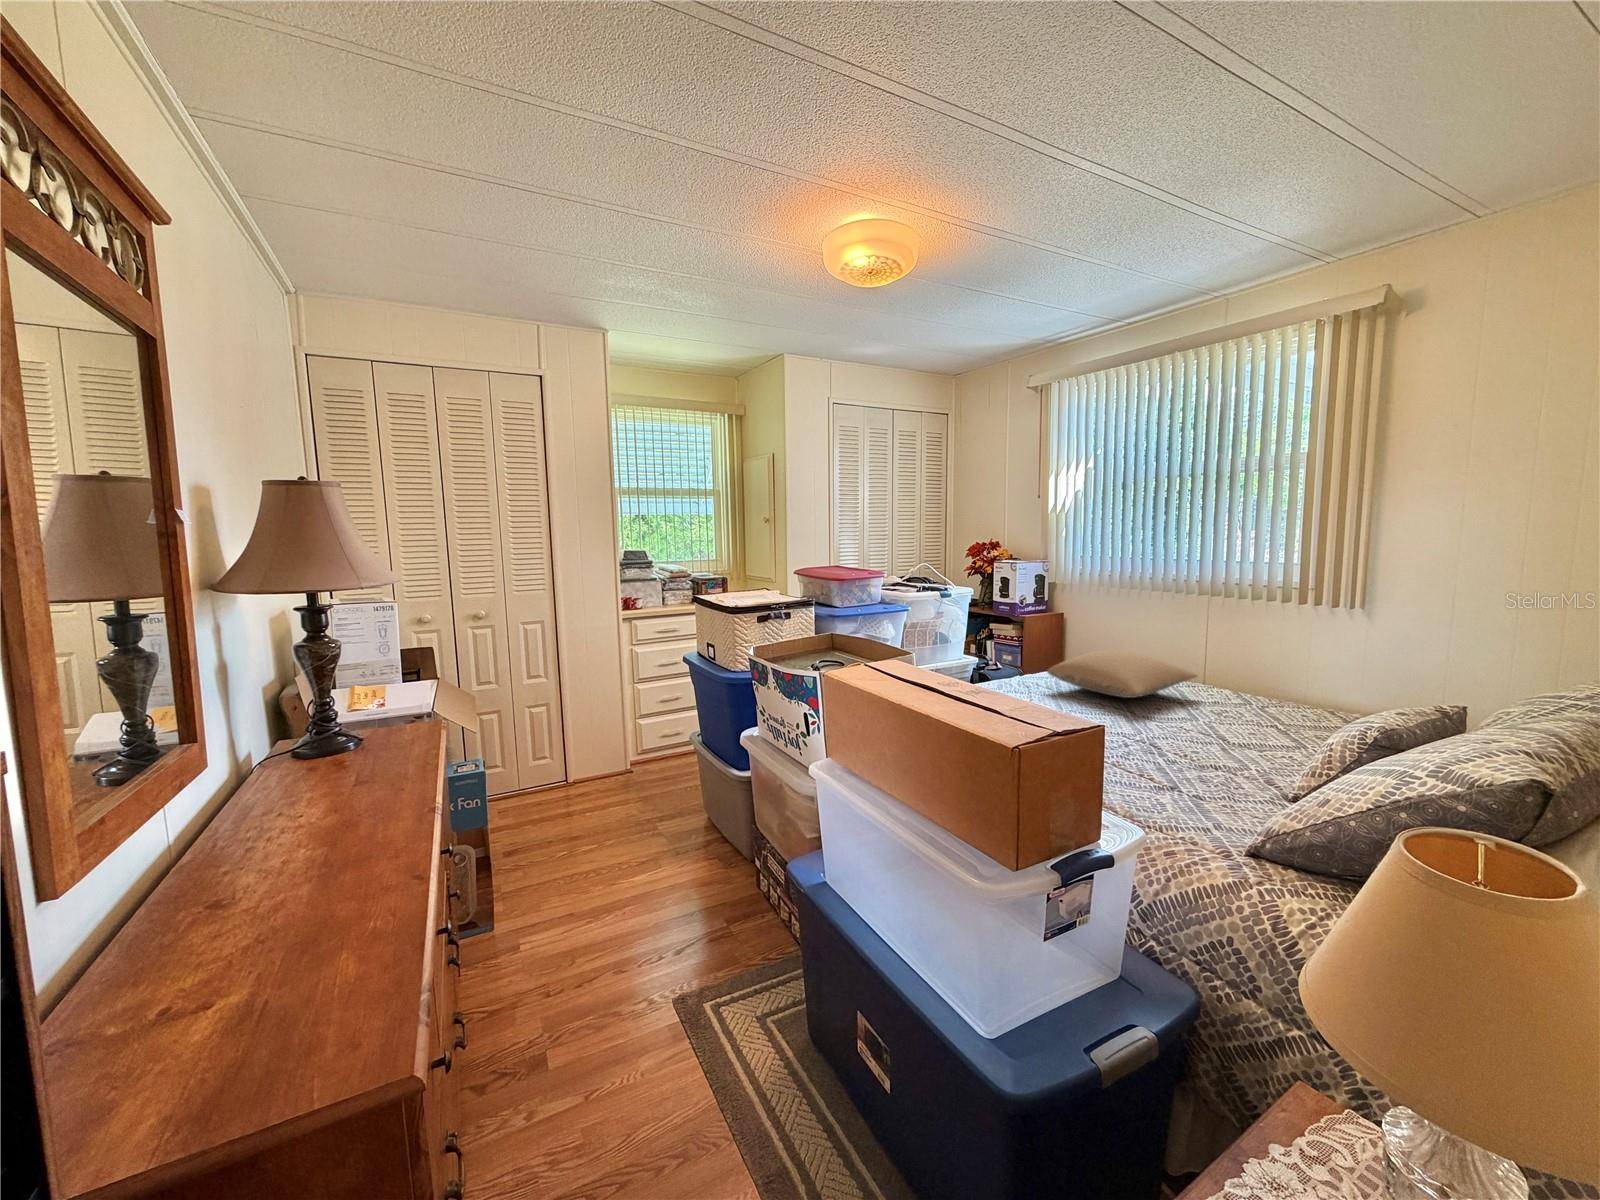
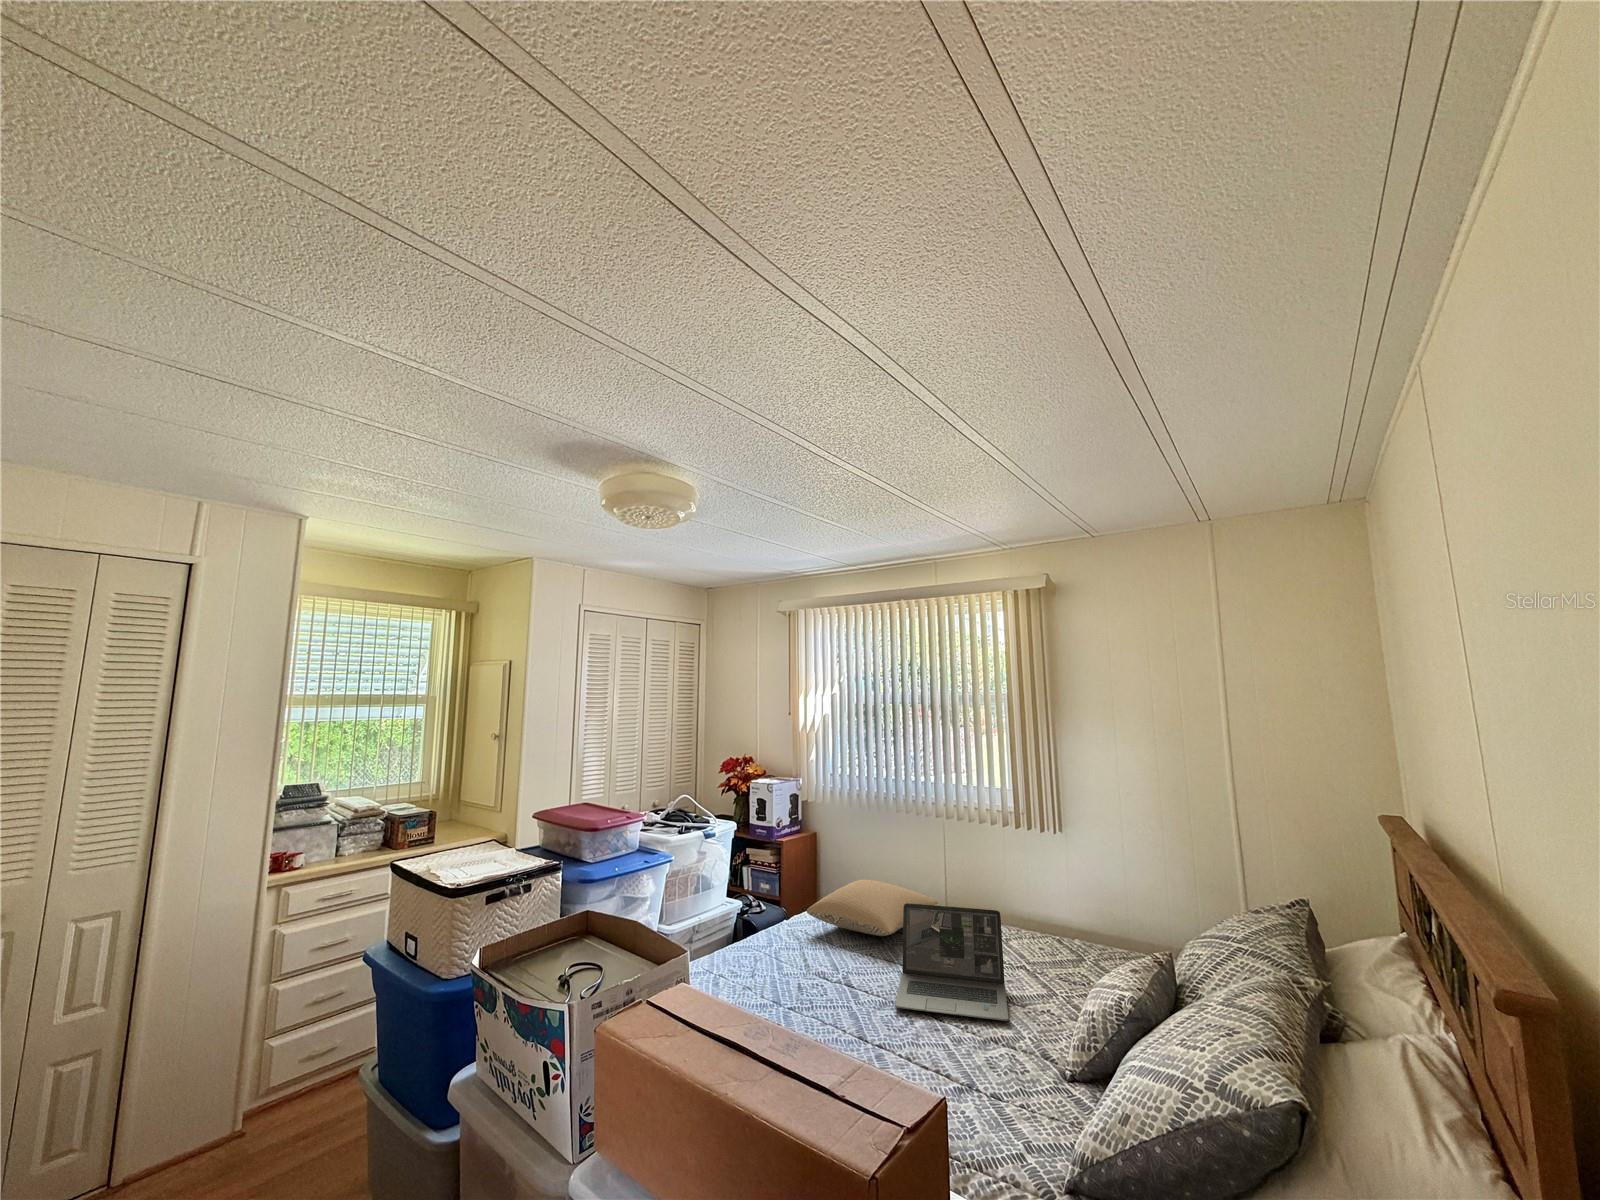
laptop: none [1134,666,1276,776] -> present [895,903,1009,1021]

